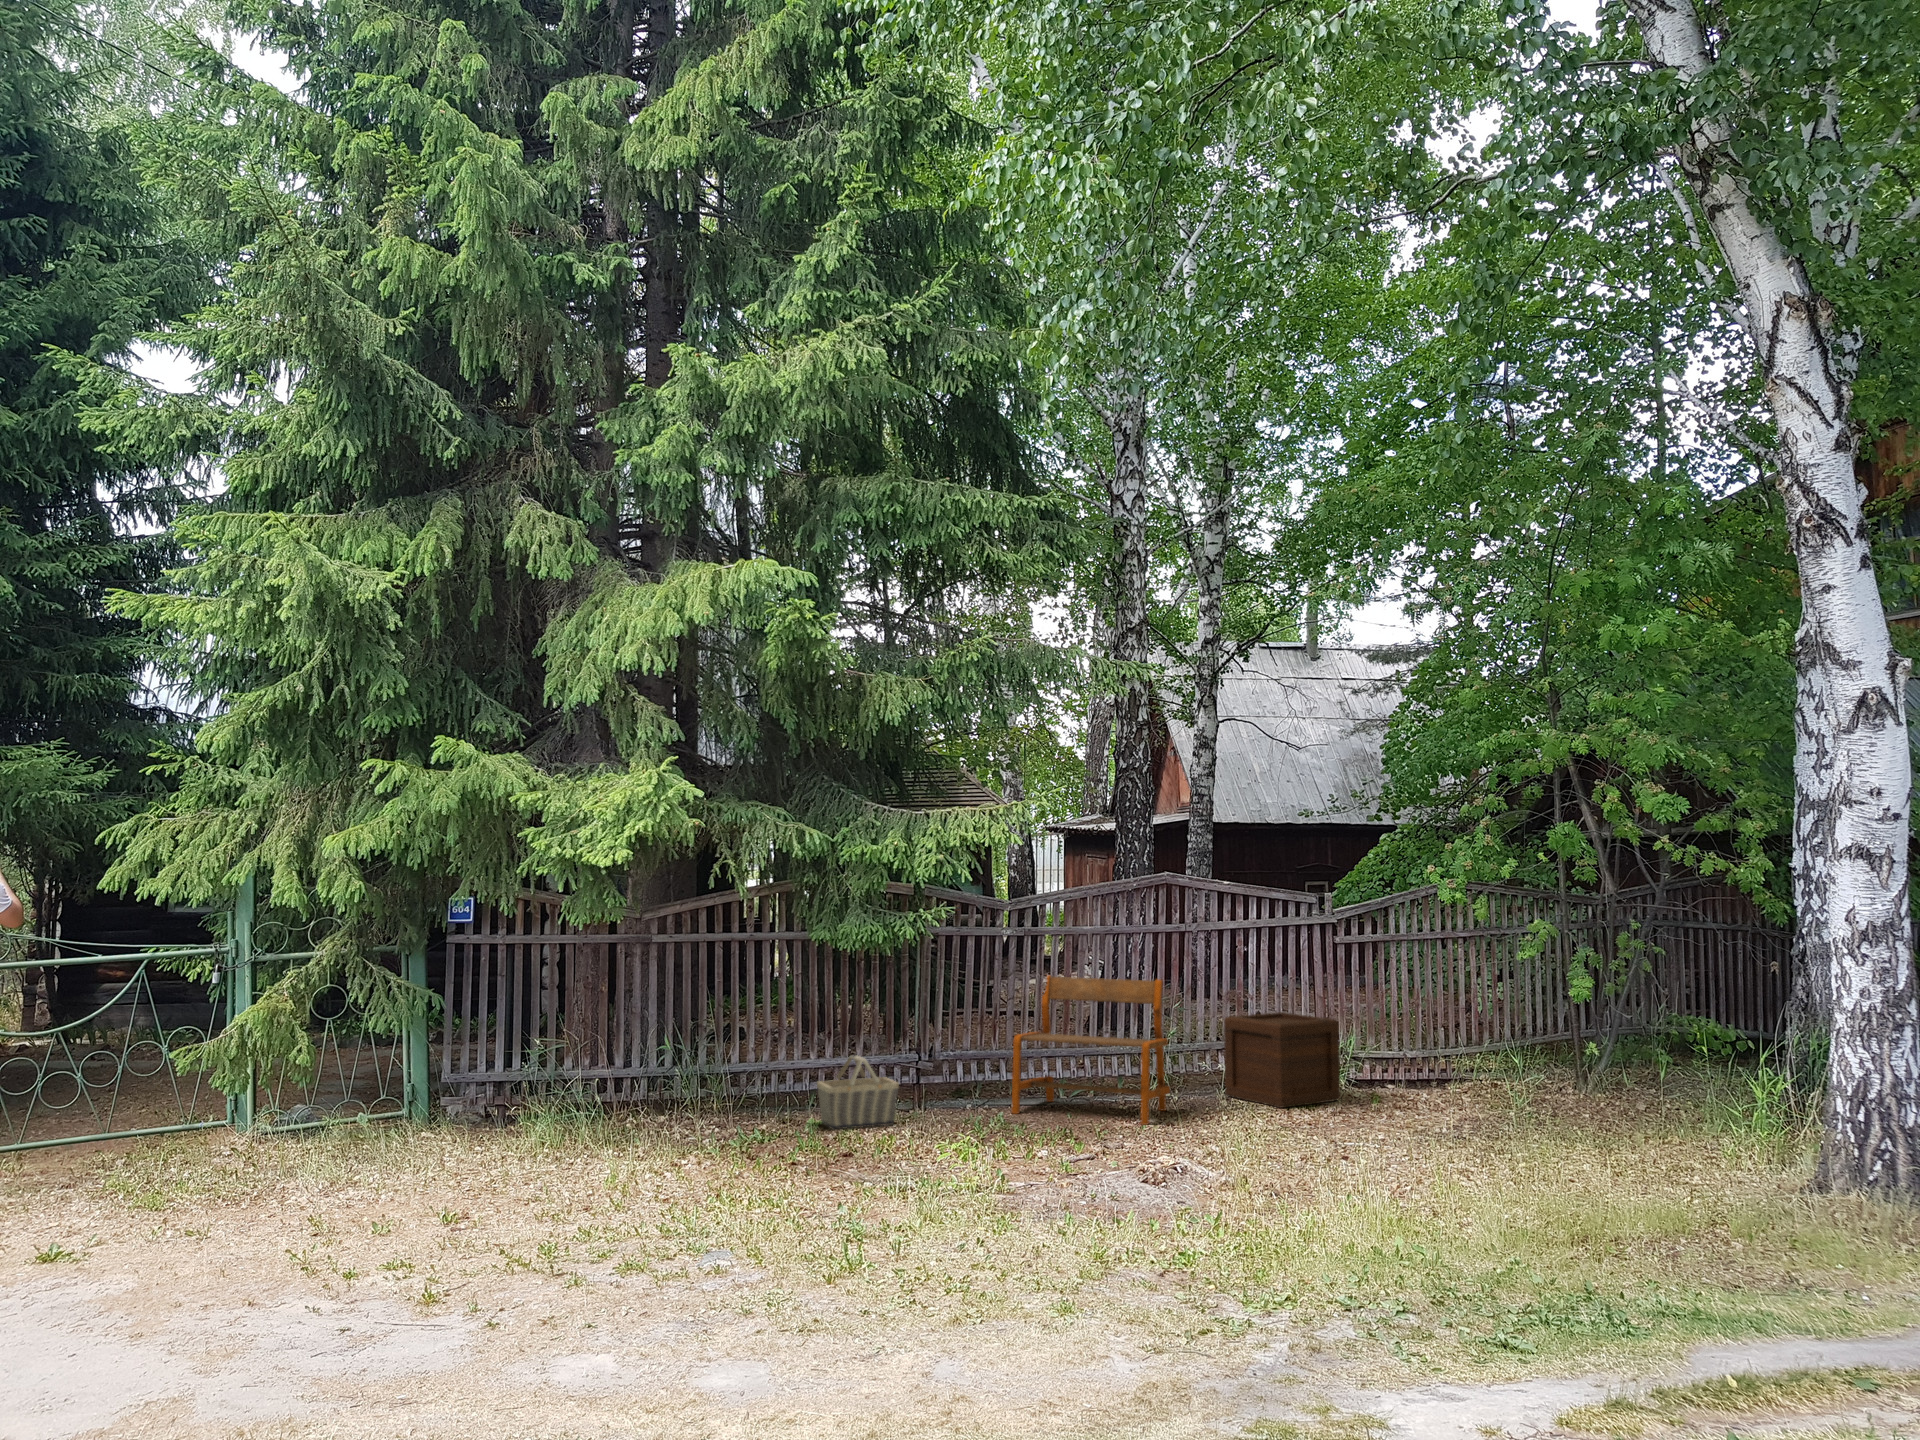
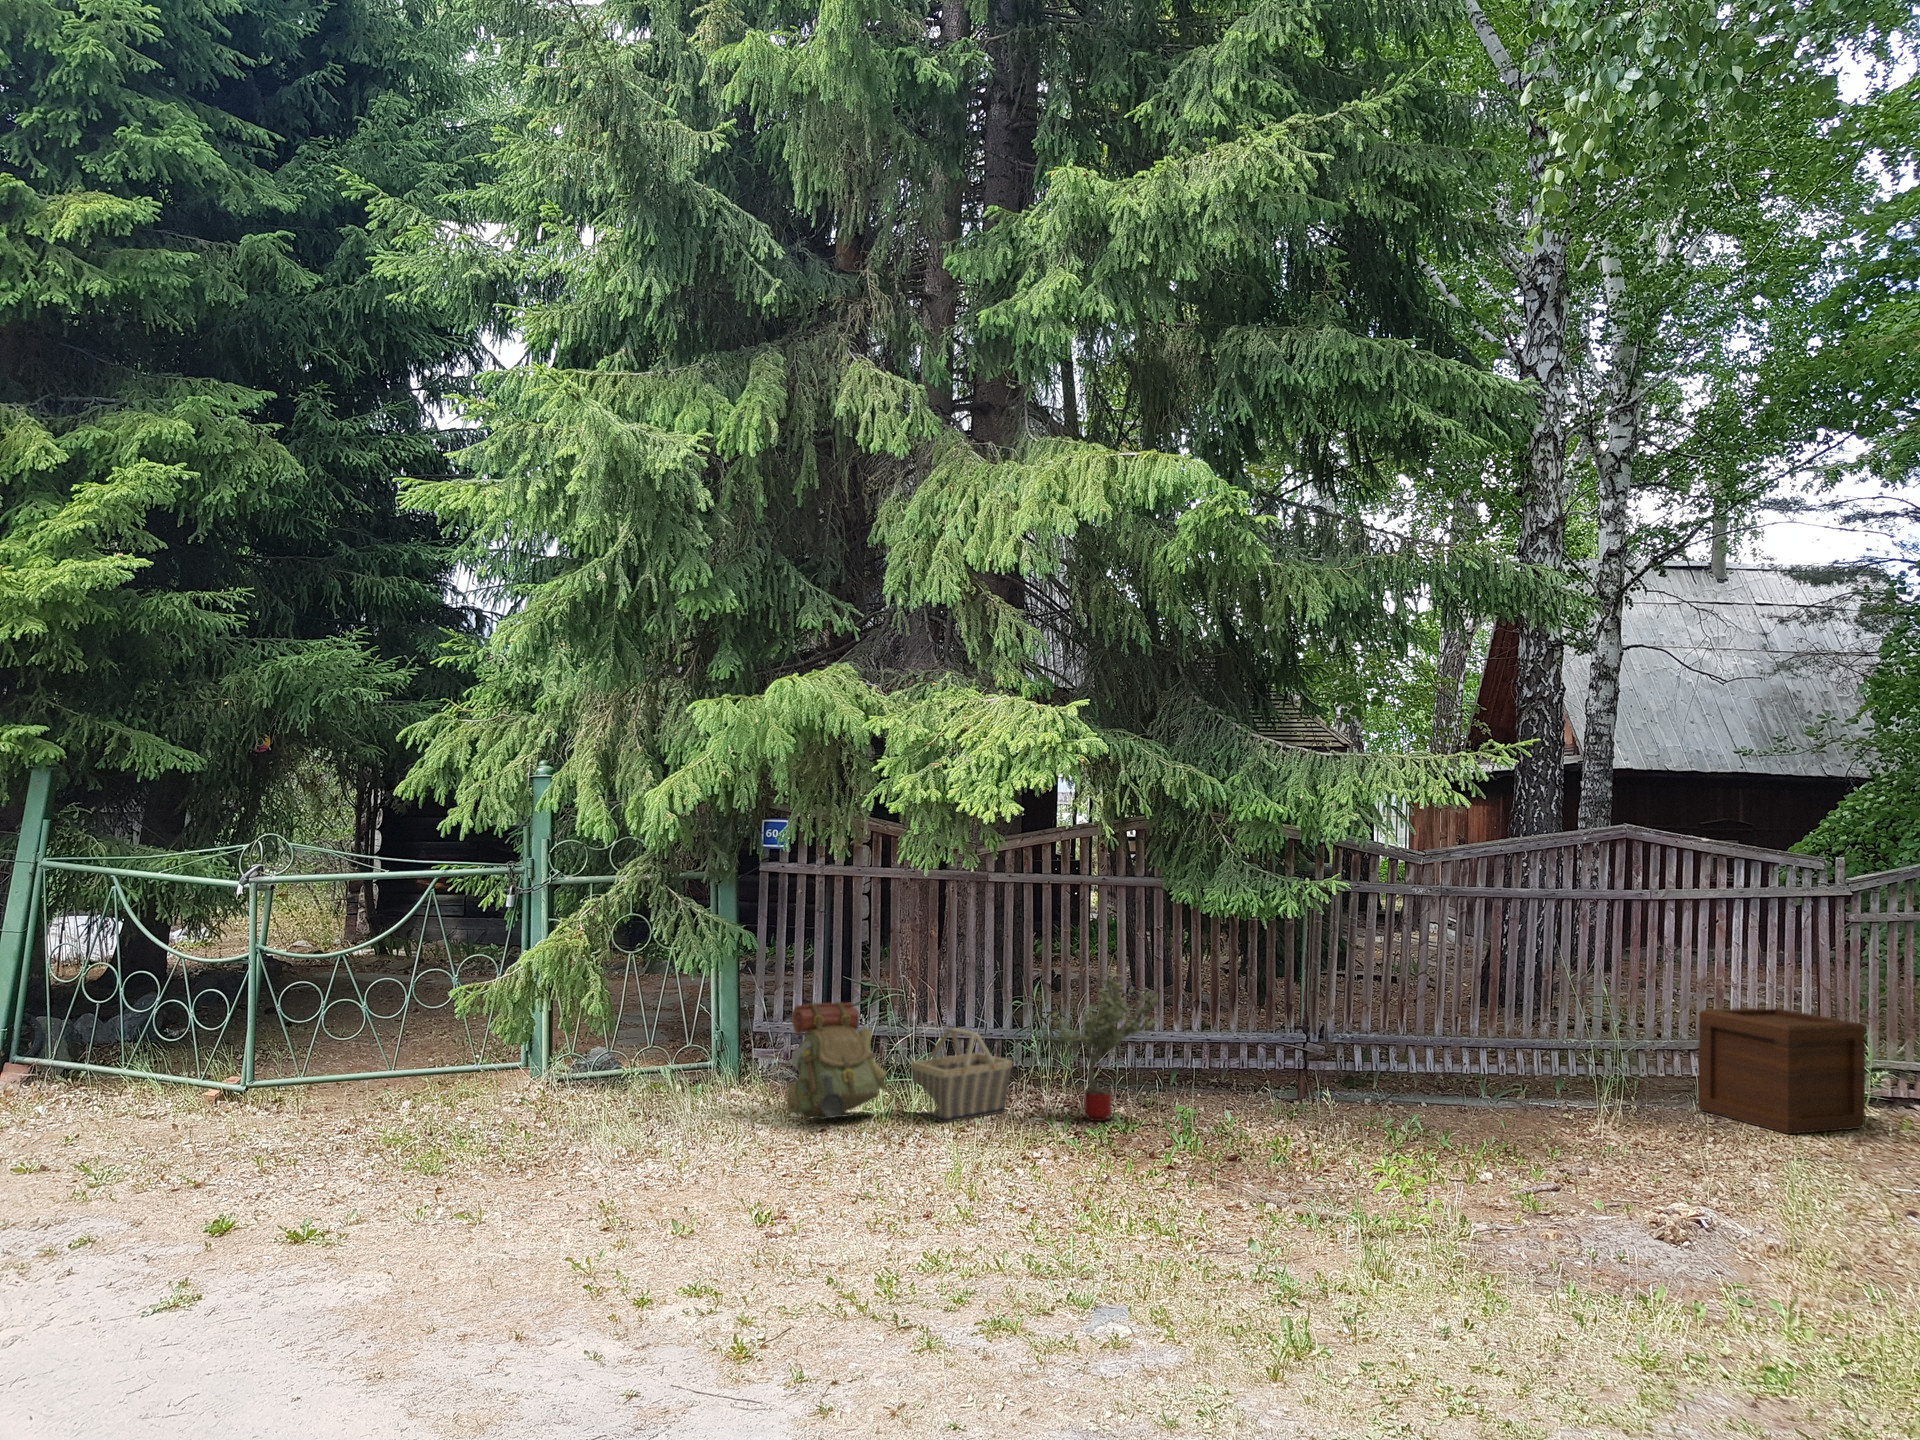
bench: present [1011,975,1170,1125] -> none [1424,945,1636,1147]
potted tree: none [692,1009,793,1135] -> present [1042,972,1158,1121]
backpack: none [472,1049,562,1150] -> present [786,1002,887,1120]
basket: present [817,1056,899,1129] -> present [911,1028,1012,1123]

